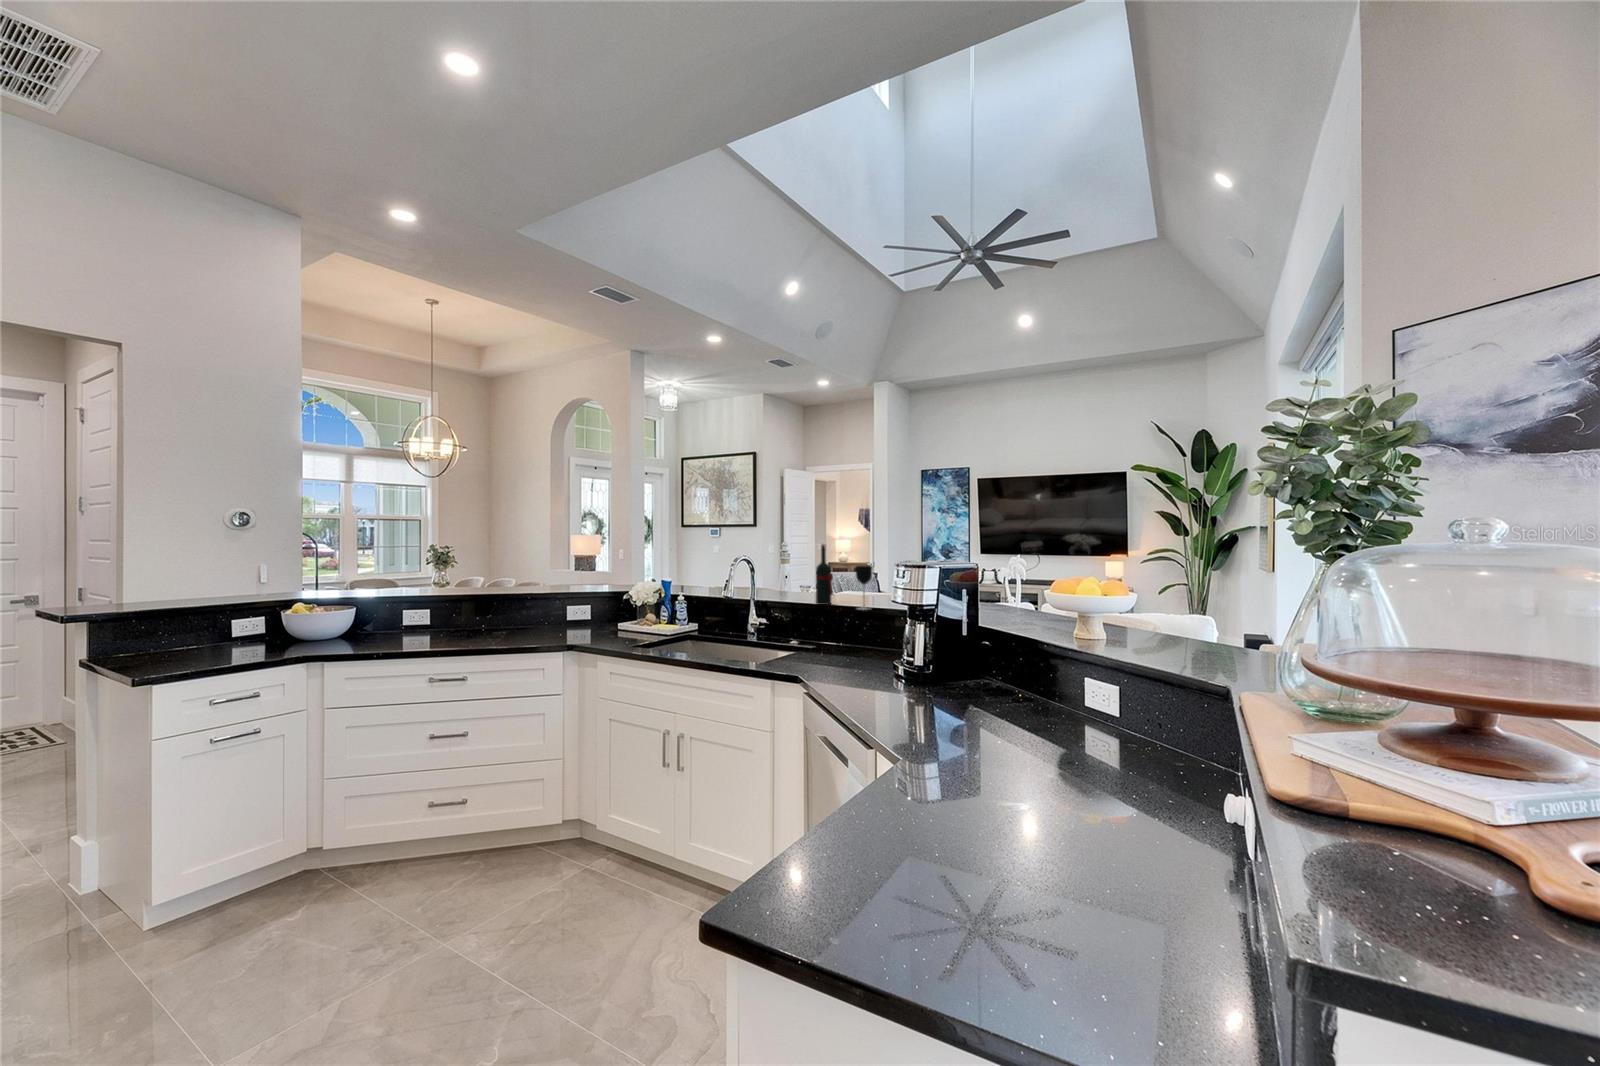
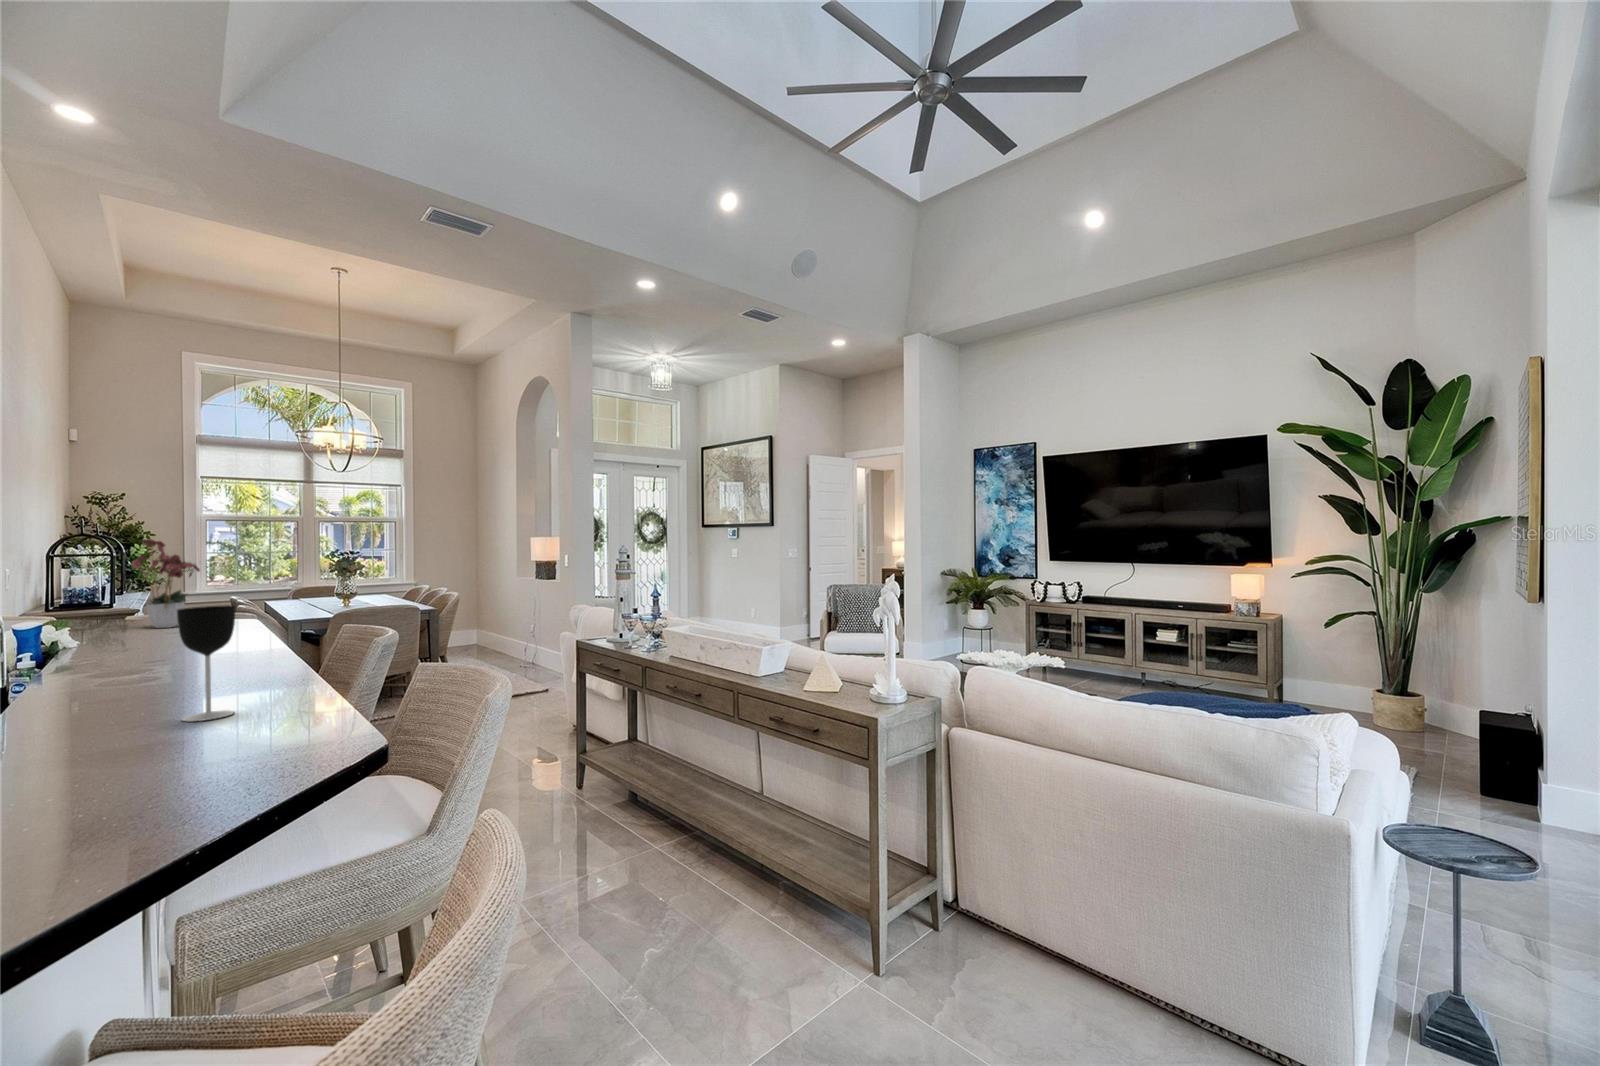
flower arrangement: none [569,535,610,593] -> present [132,539,200,628]
wine bottle: present [816,544,833,605] -> none [240,552,284,689]

